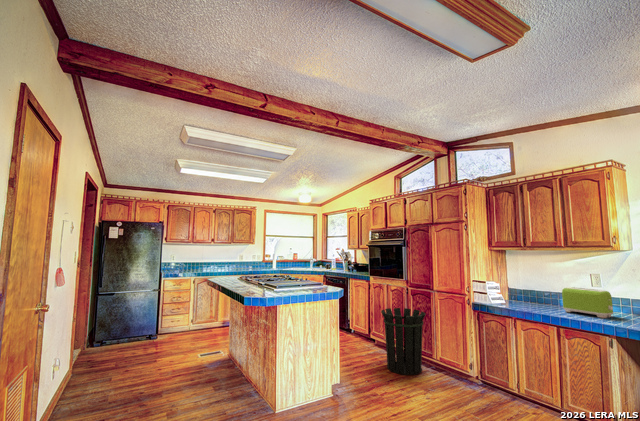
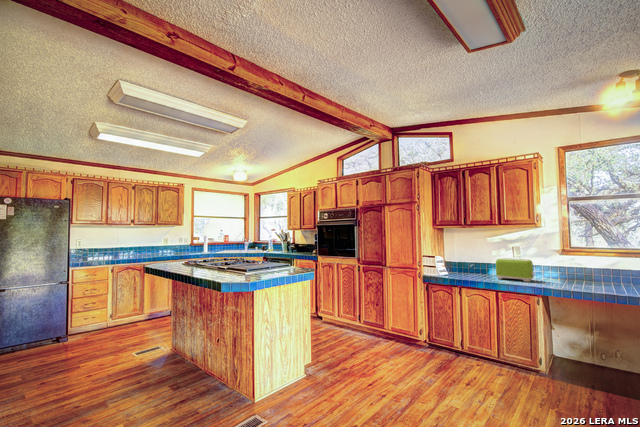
waste bin: present [381,308,426,375] -> none [338,285,380,347]

